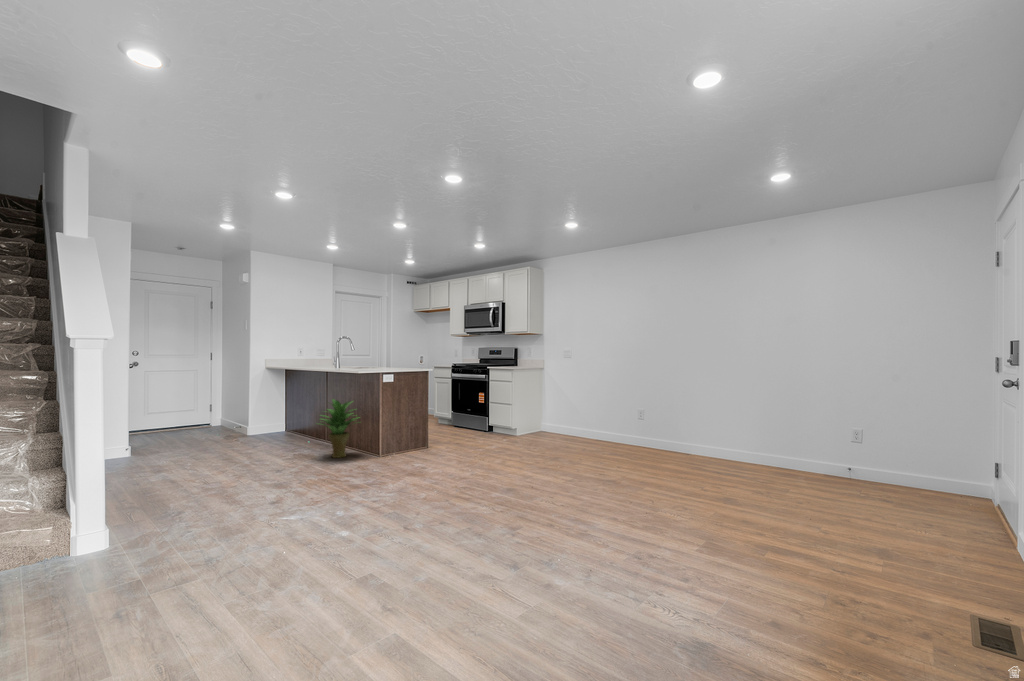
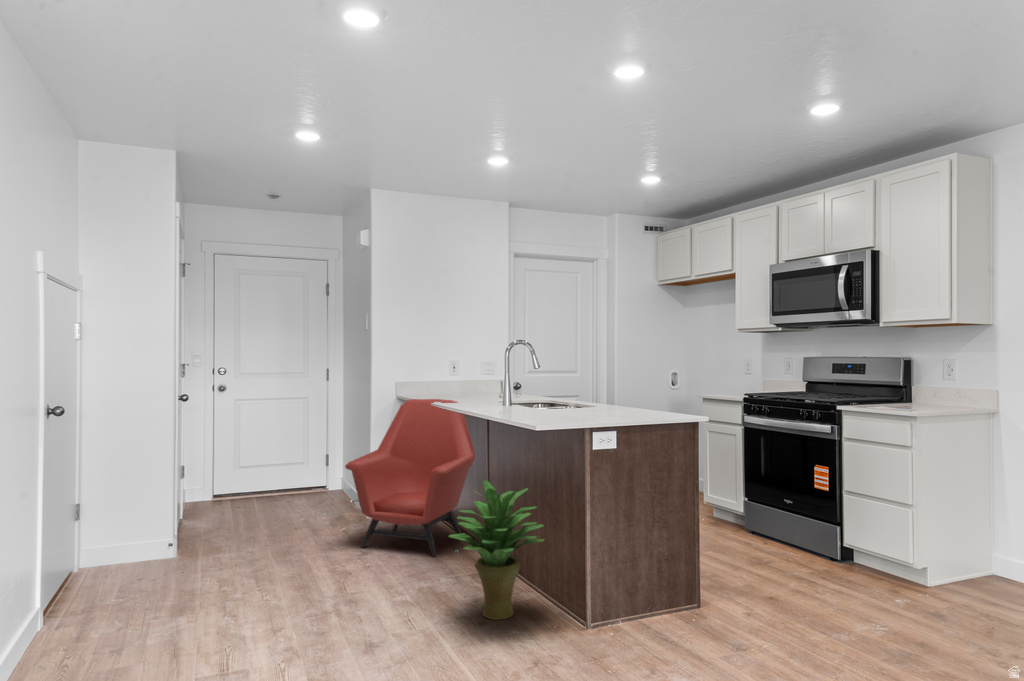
armchair: none [245,367,319,445] -> present [345,399,475,556]

